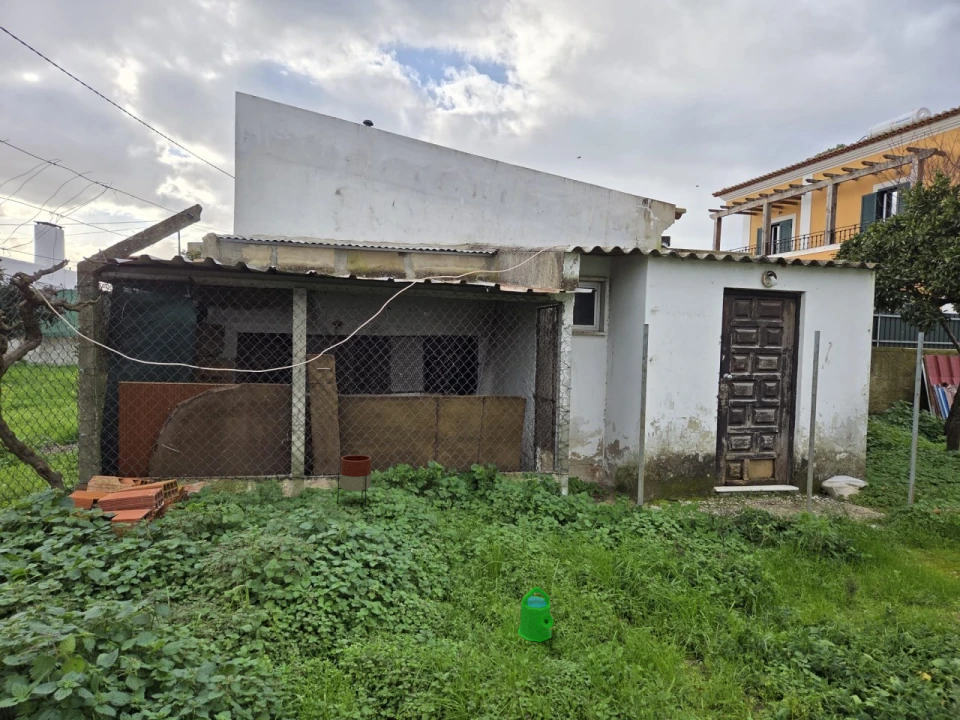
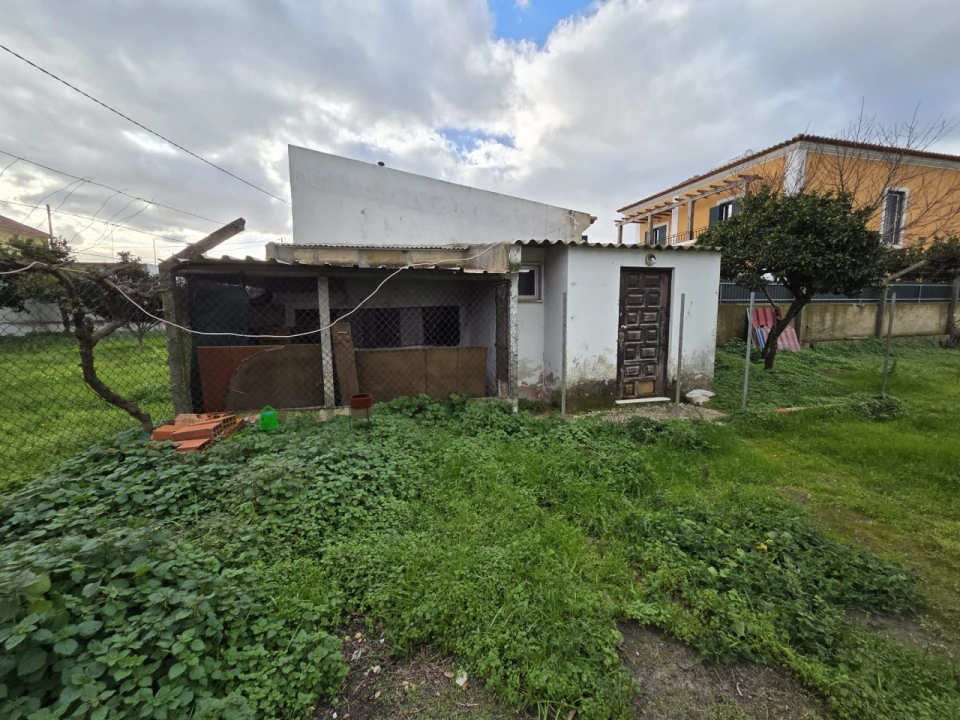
watering can: present [518,587,554,642] -> present [259,406,279,430]

